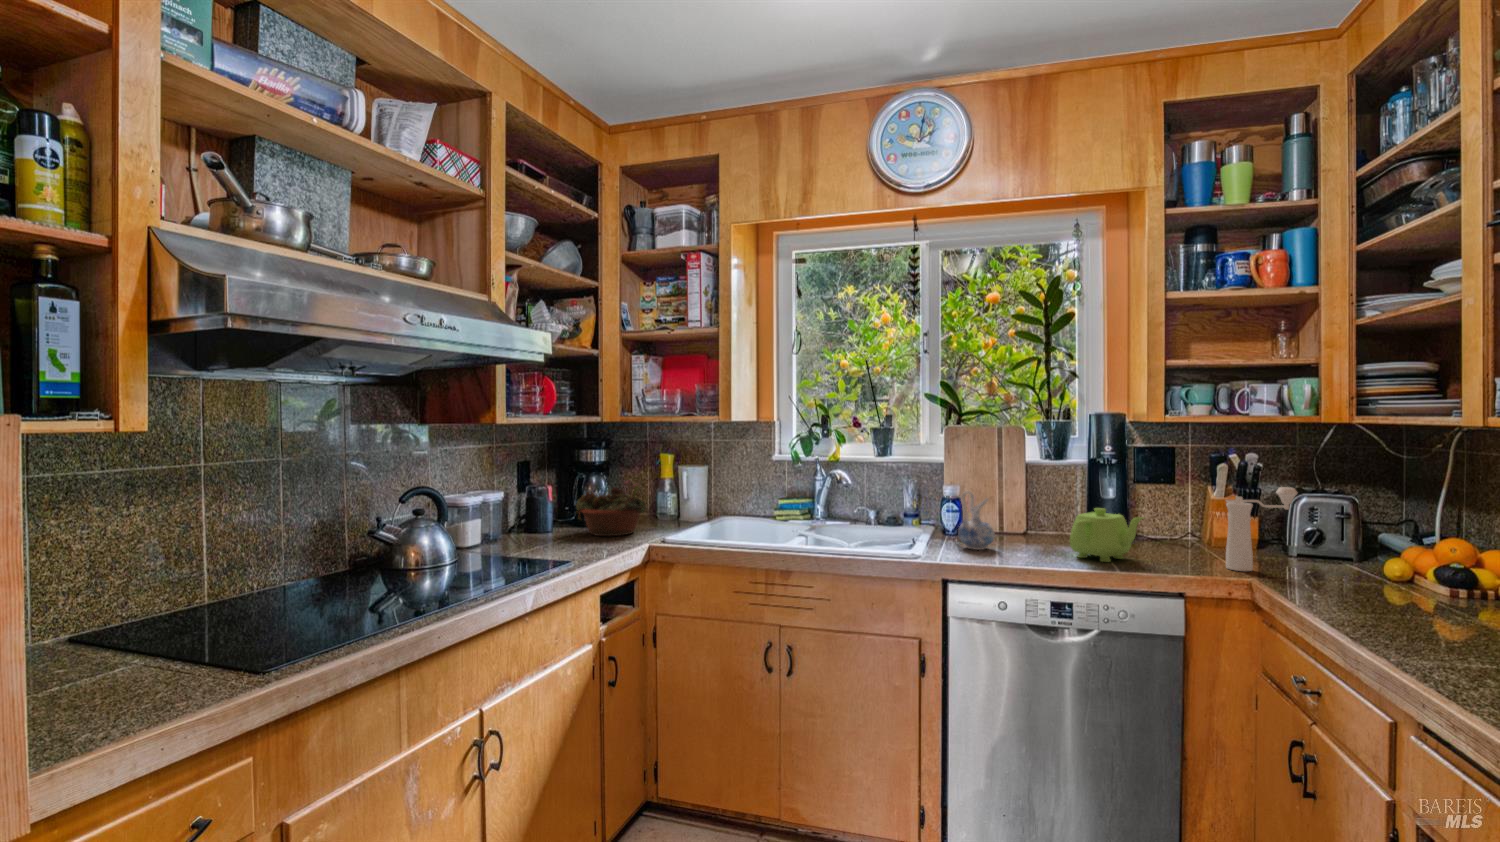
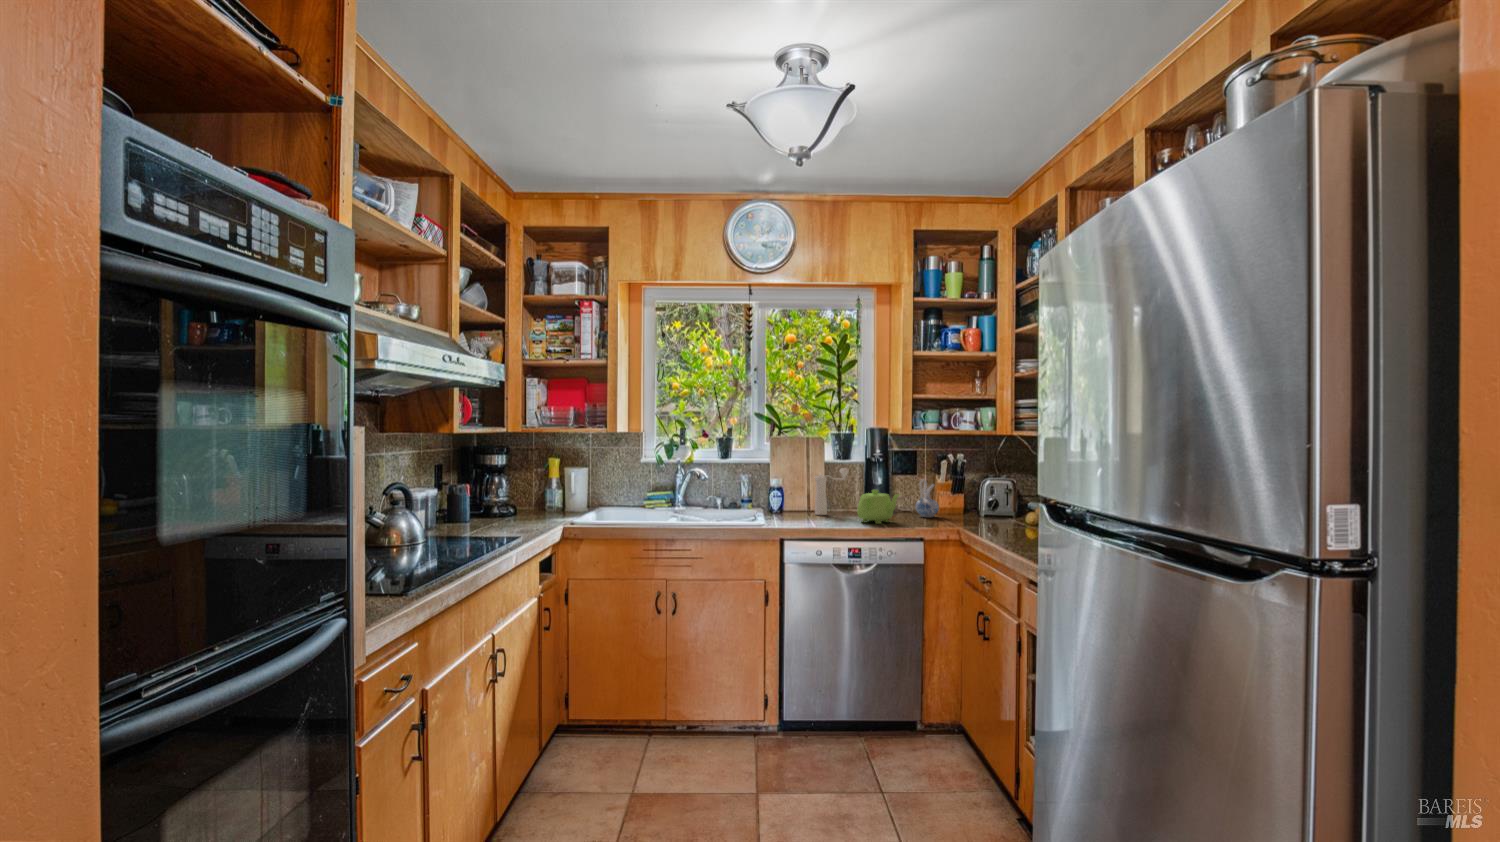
succulent planter: present [576,480,646,536] -> none [494,478,559,522]
pepper mill: present [1226,487,1297,571] -> present [815,468,848,515]
ceramic pitcher: present [958,491,995,550] -> present [916,479,939,517]

